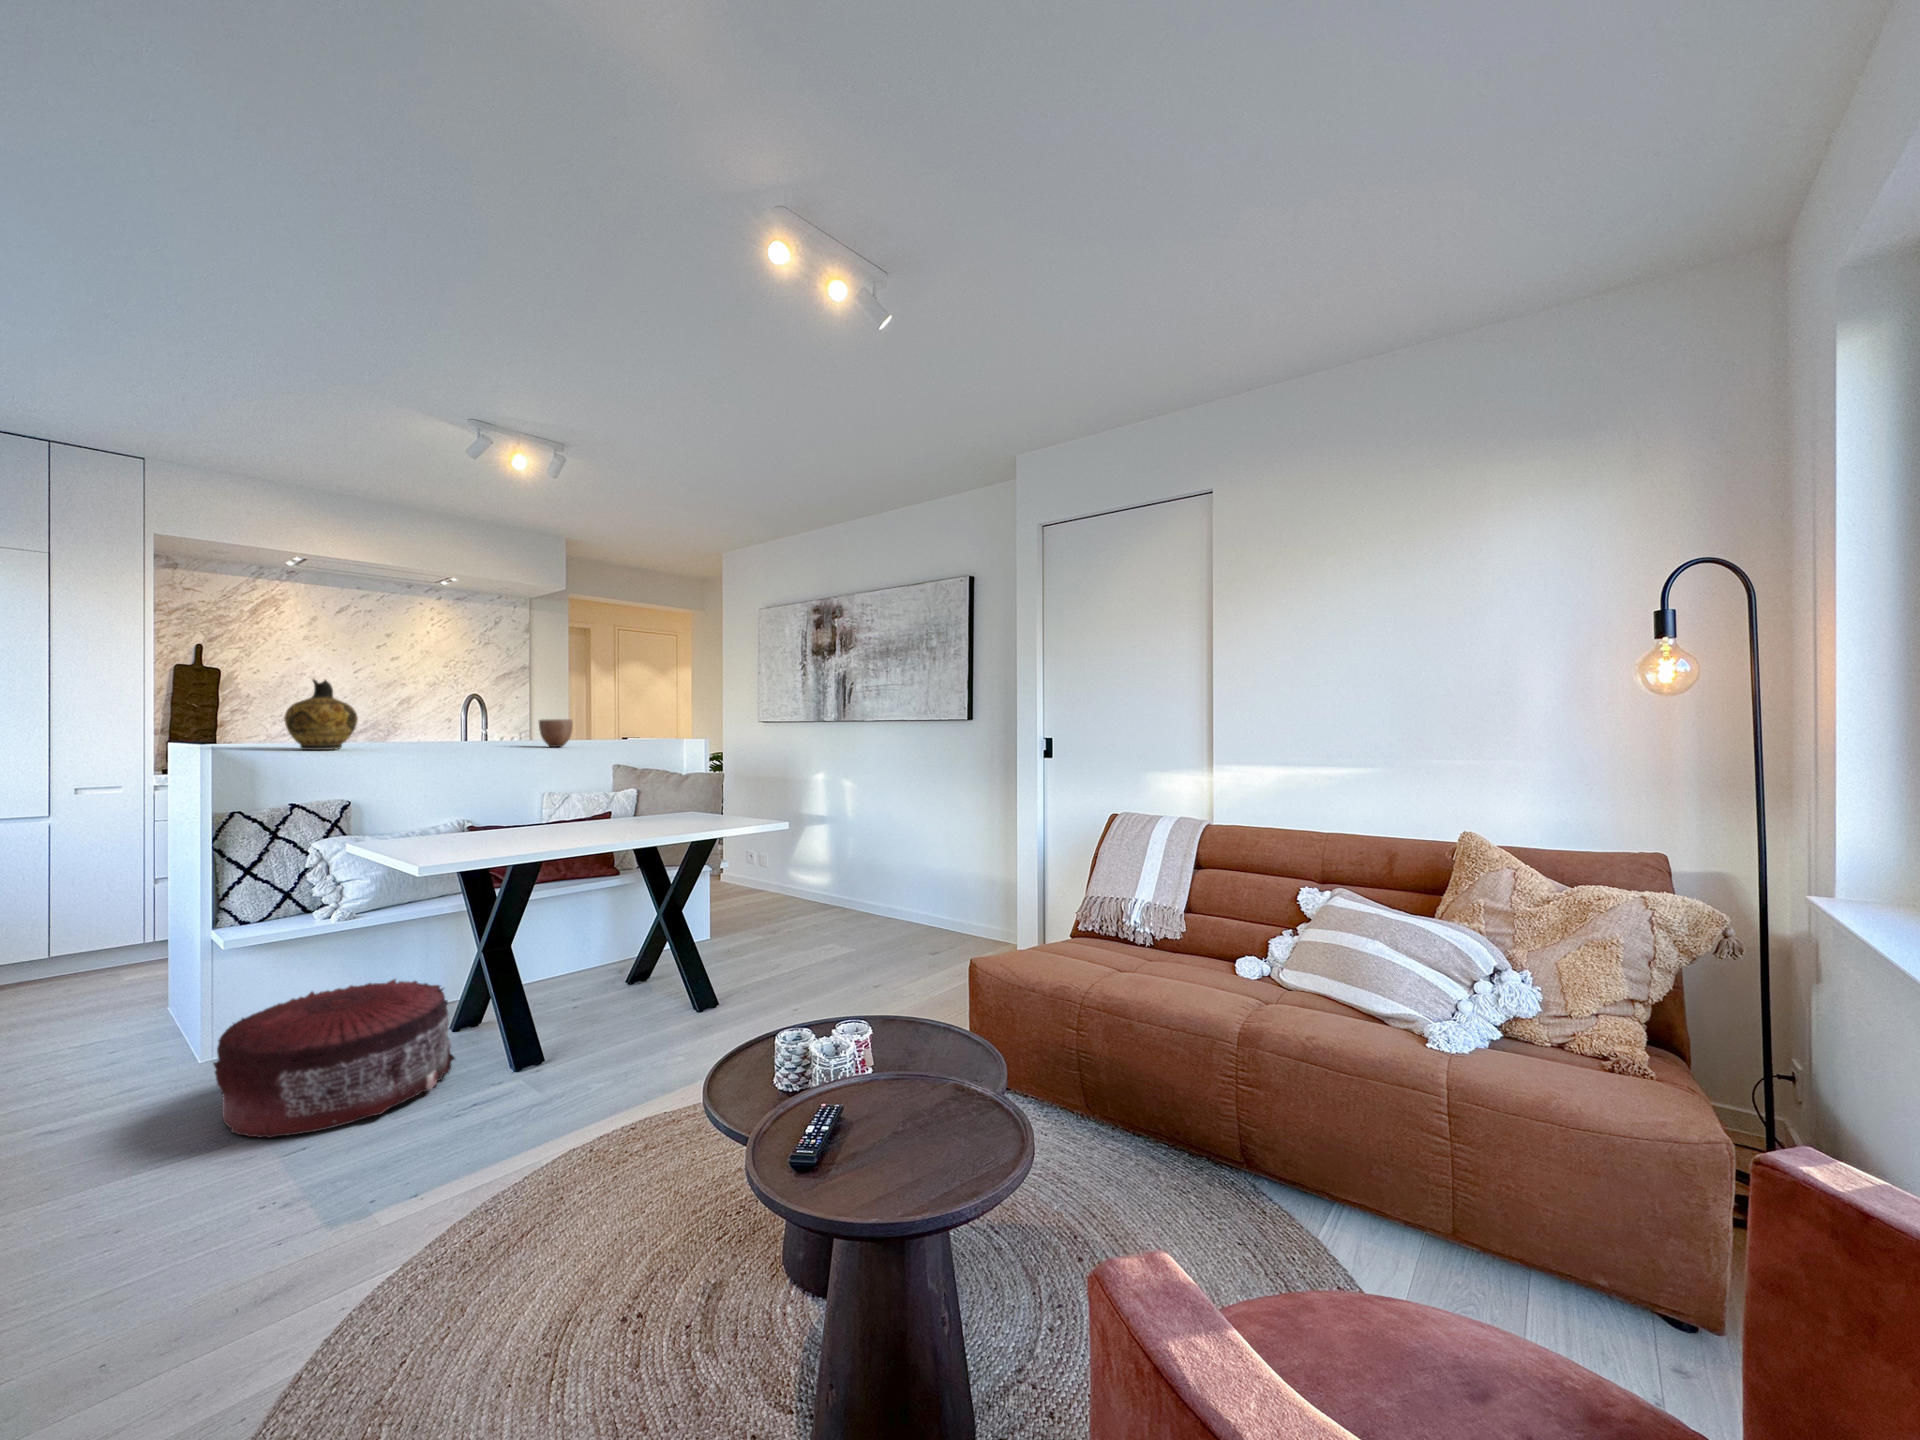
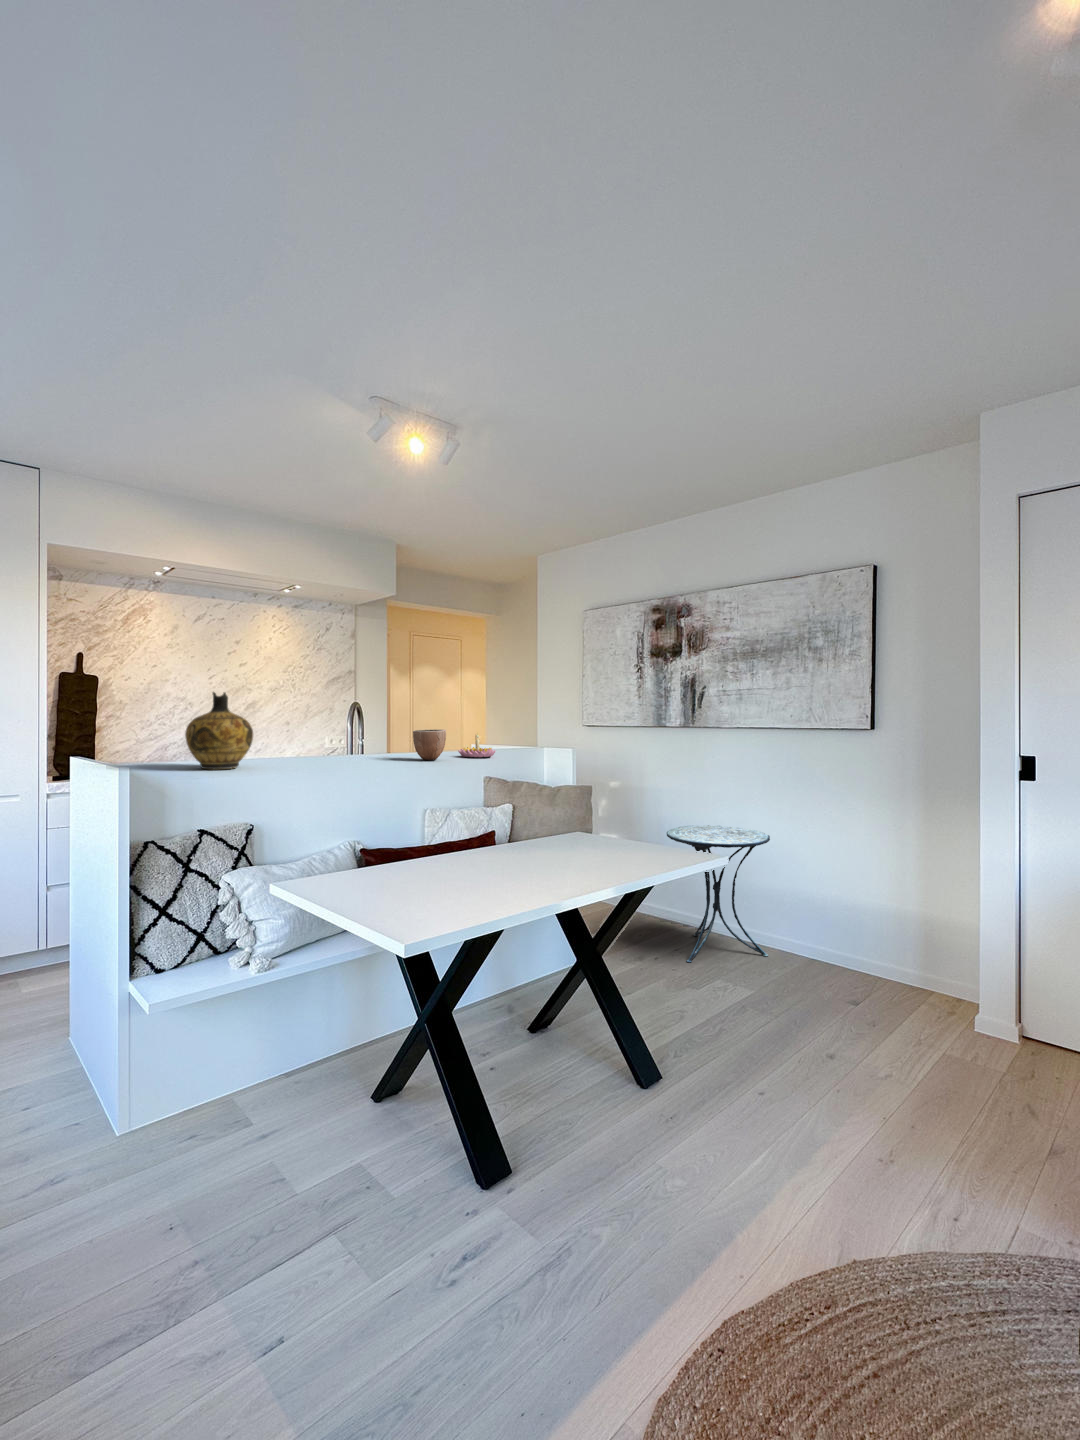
candle holder: none [594,722,633,746] -> present [458,733,496,758]
side table: none [804,811,896,932] -> present [667,825,770,963]
pouf: present [213,979,455,1138] -> none [168,1052,414,1305]

